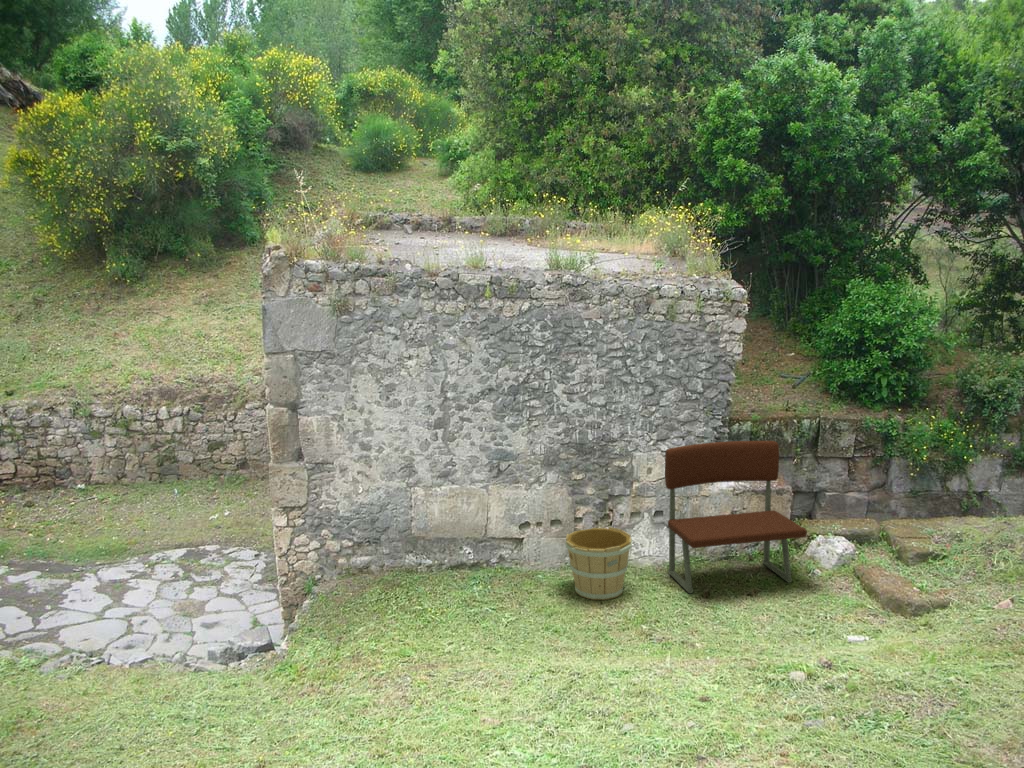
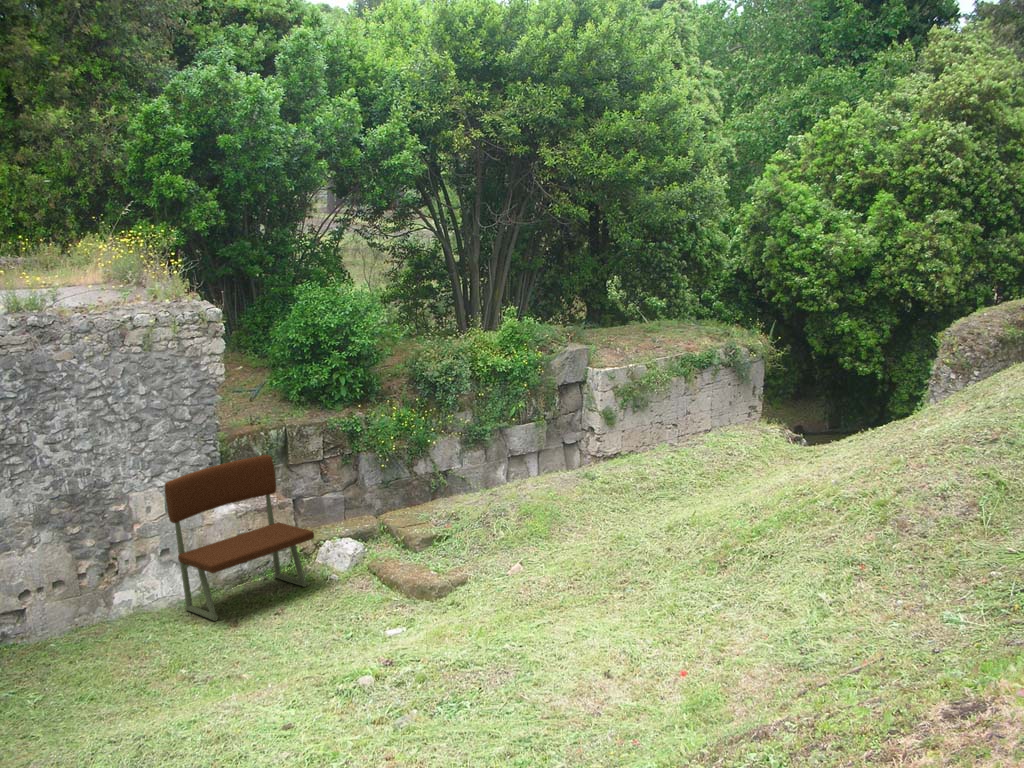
wooden bucket: present [565,527,632,600] -> none [74,576,149,655]

